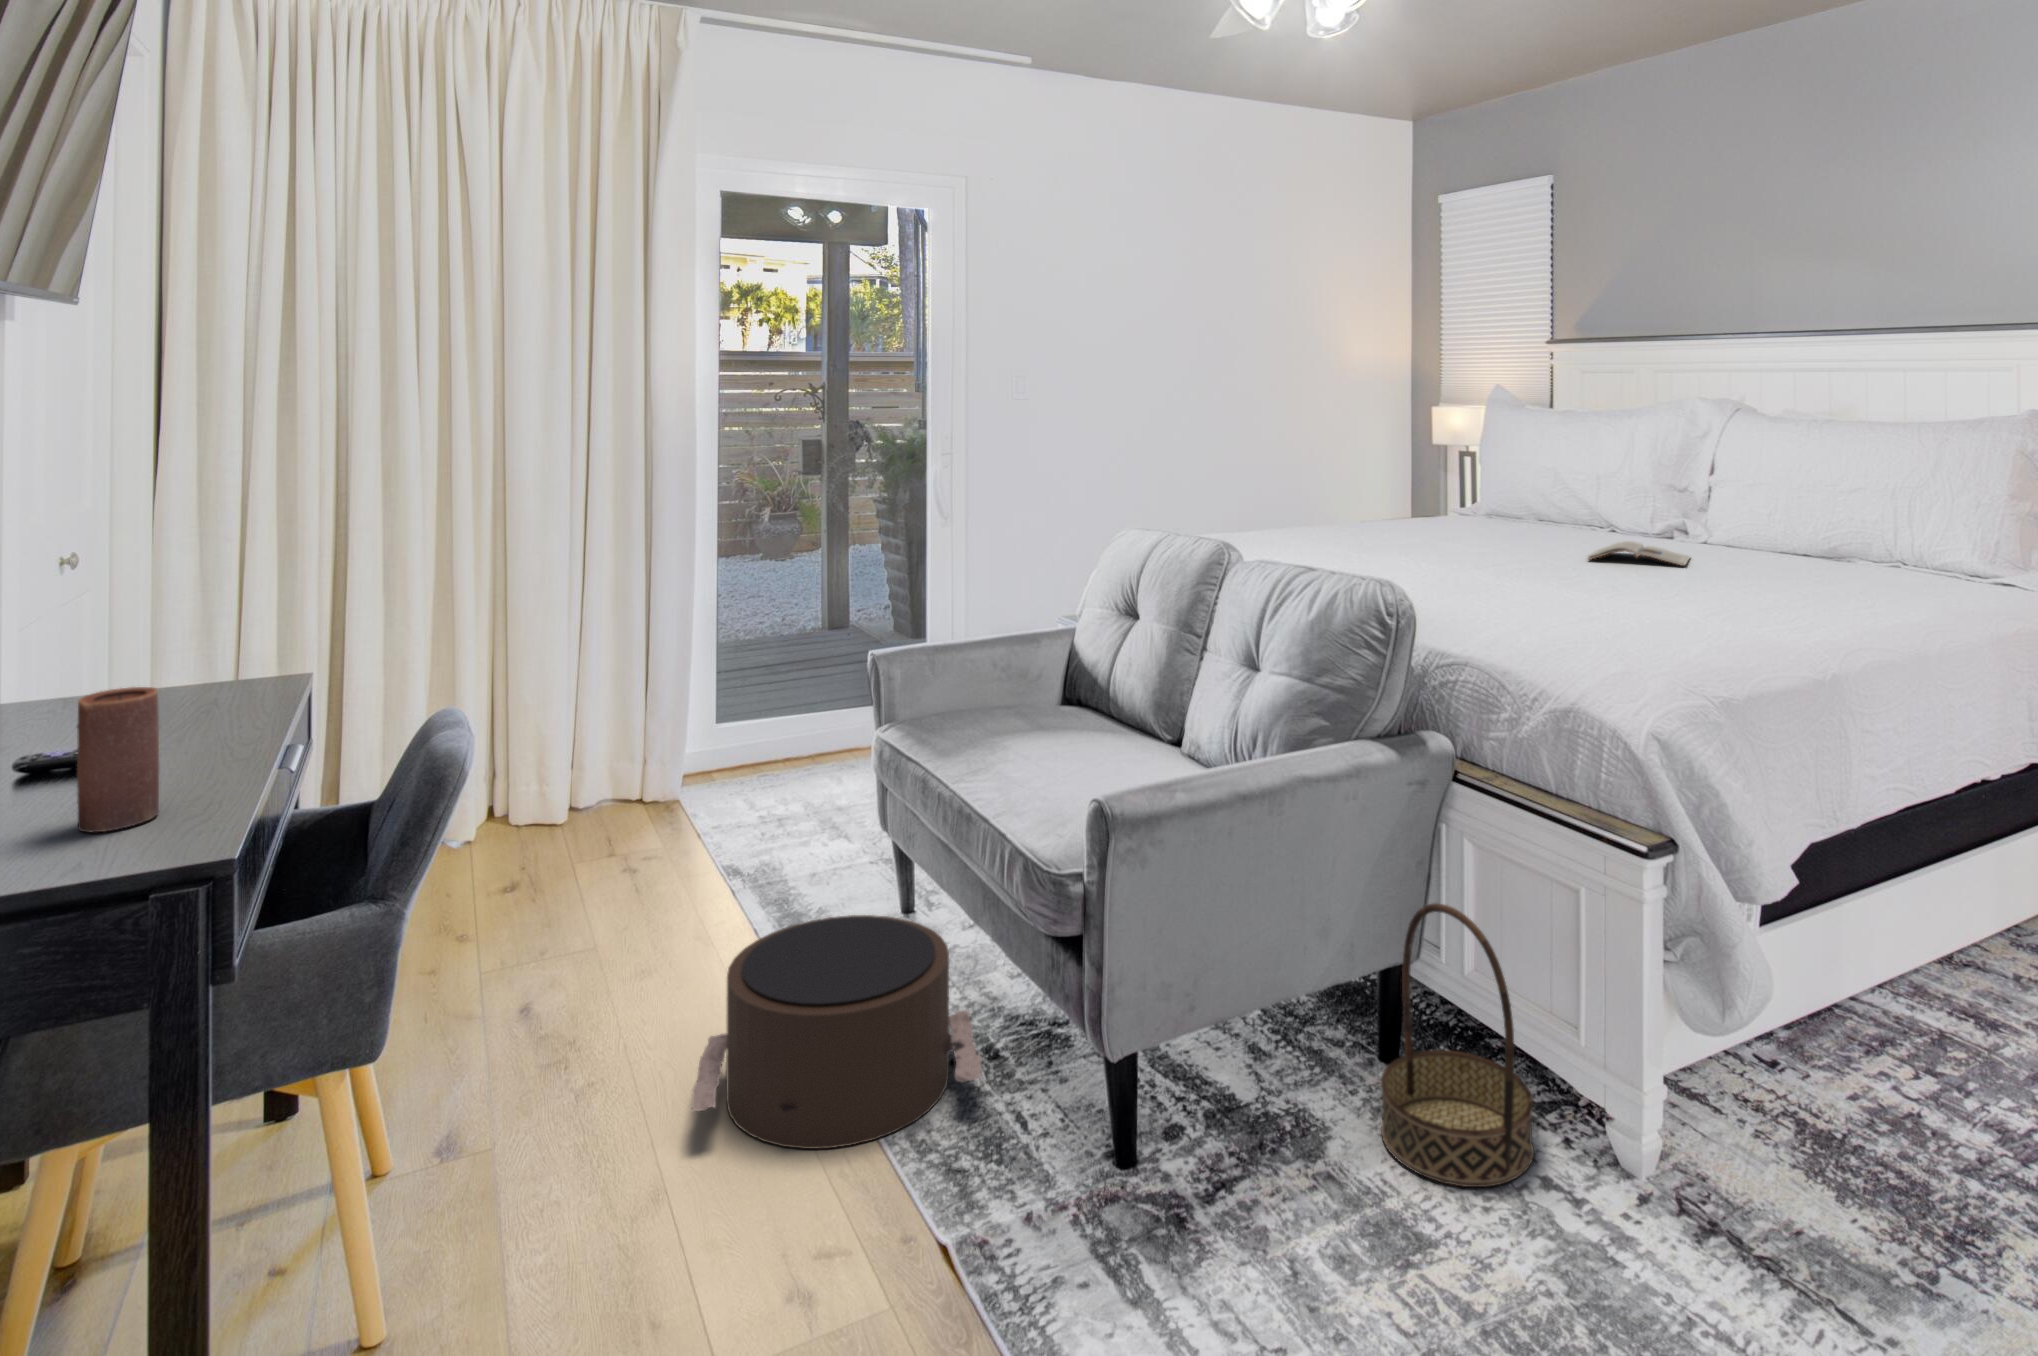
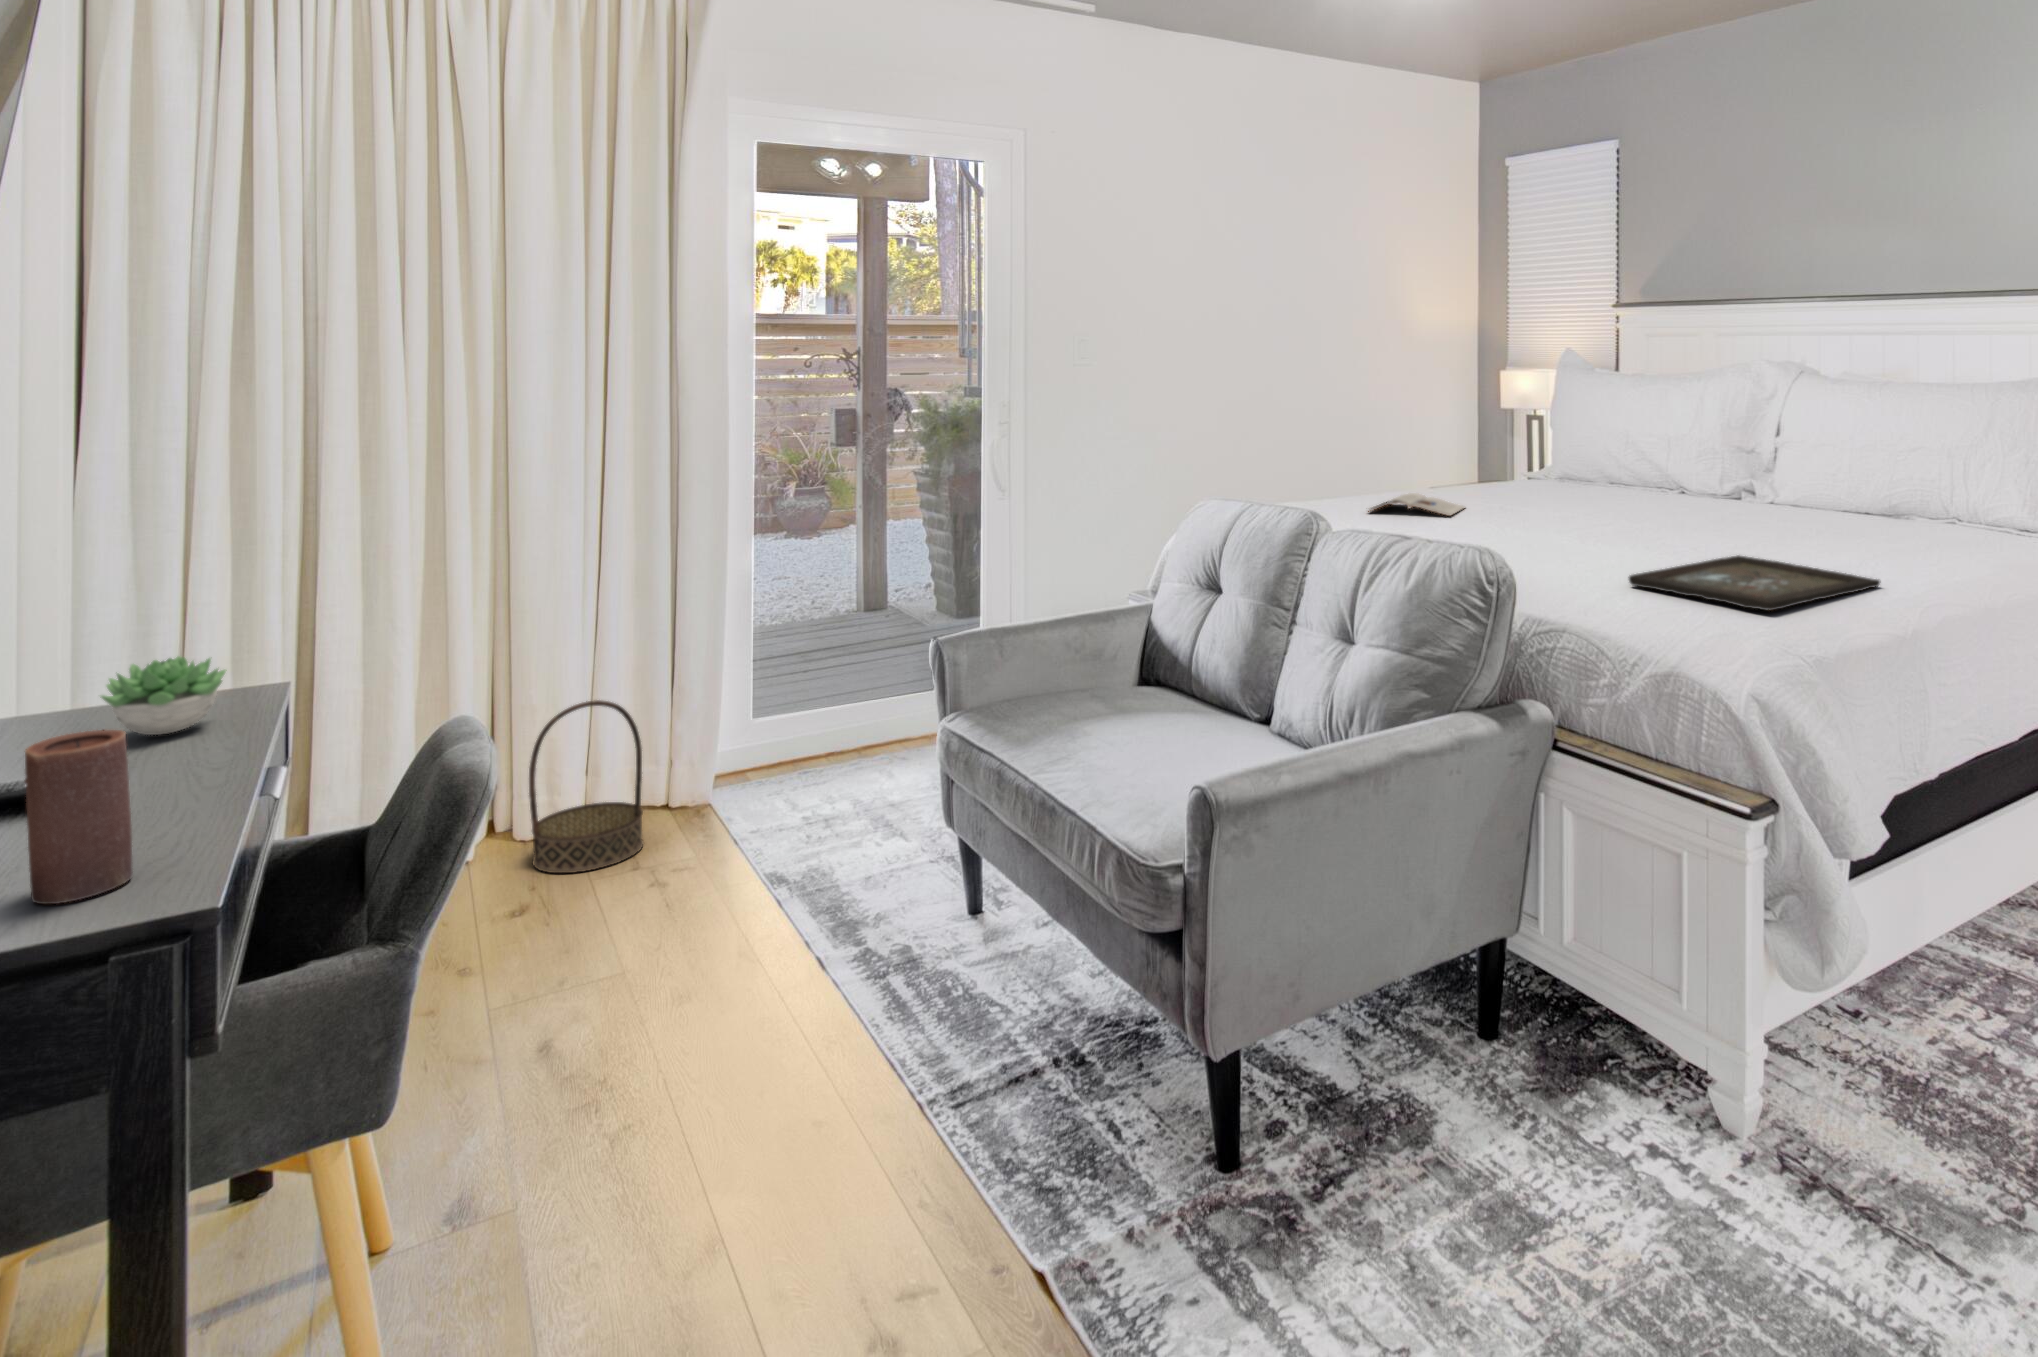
magazine: present [1588,541,1690,566] -> present [1368,493,1465,516]
tray: none [1540,595,1802,648] -> present [1628,555,1880,611]
succulent plant: none [159,637,264,703] -> present [101,656,227,735]
basket: present [1381,903,1534,1187] -> present [529,700,643,873]
pouf: present [692,915,982,1149] -> none [752,922,1069,1178]

